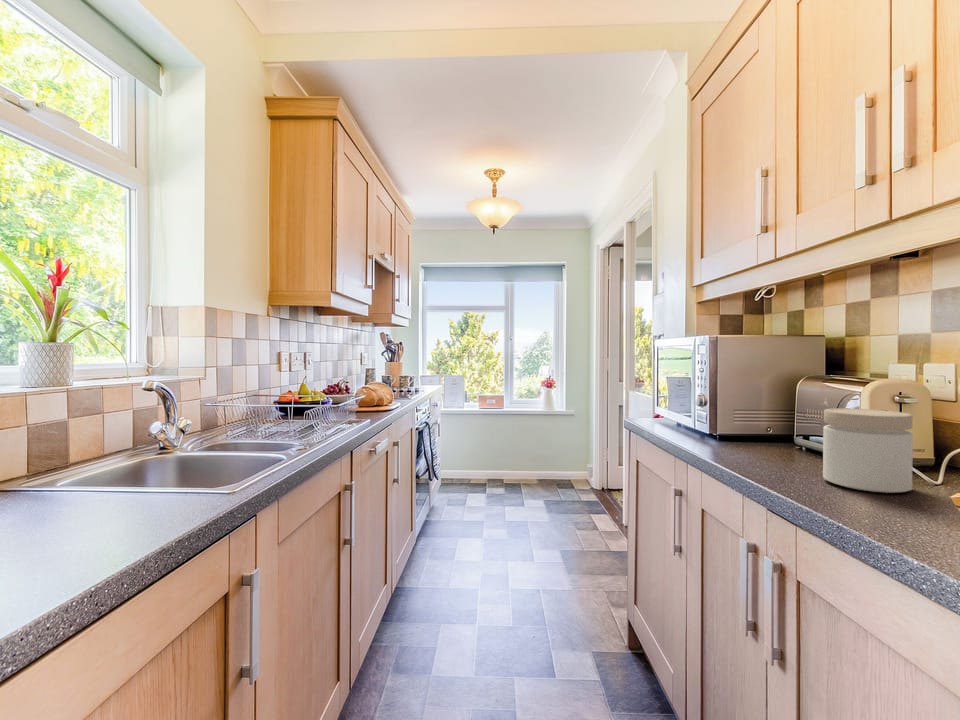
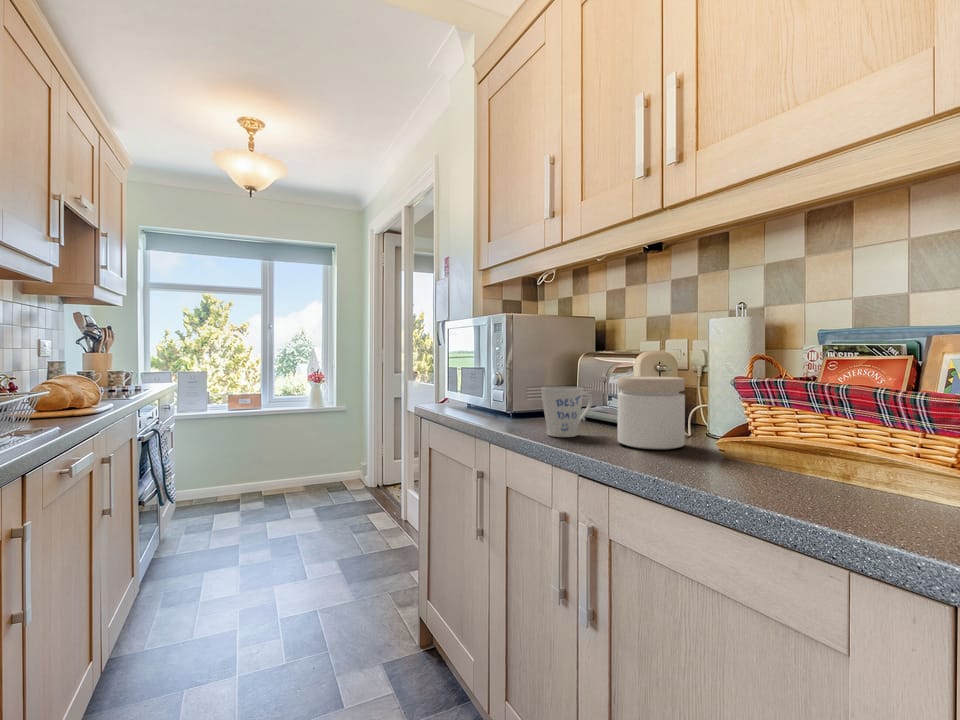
mug: none [740,412,802,466] -> present [541,386,592,437]

